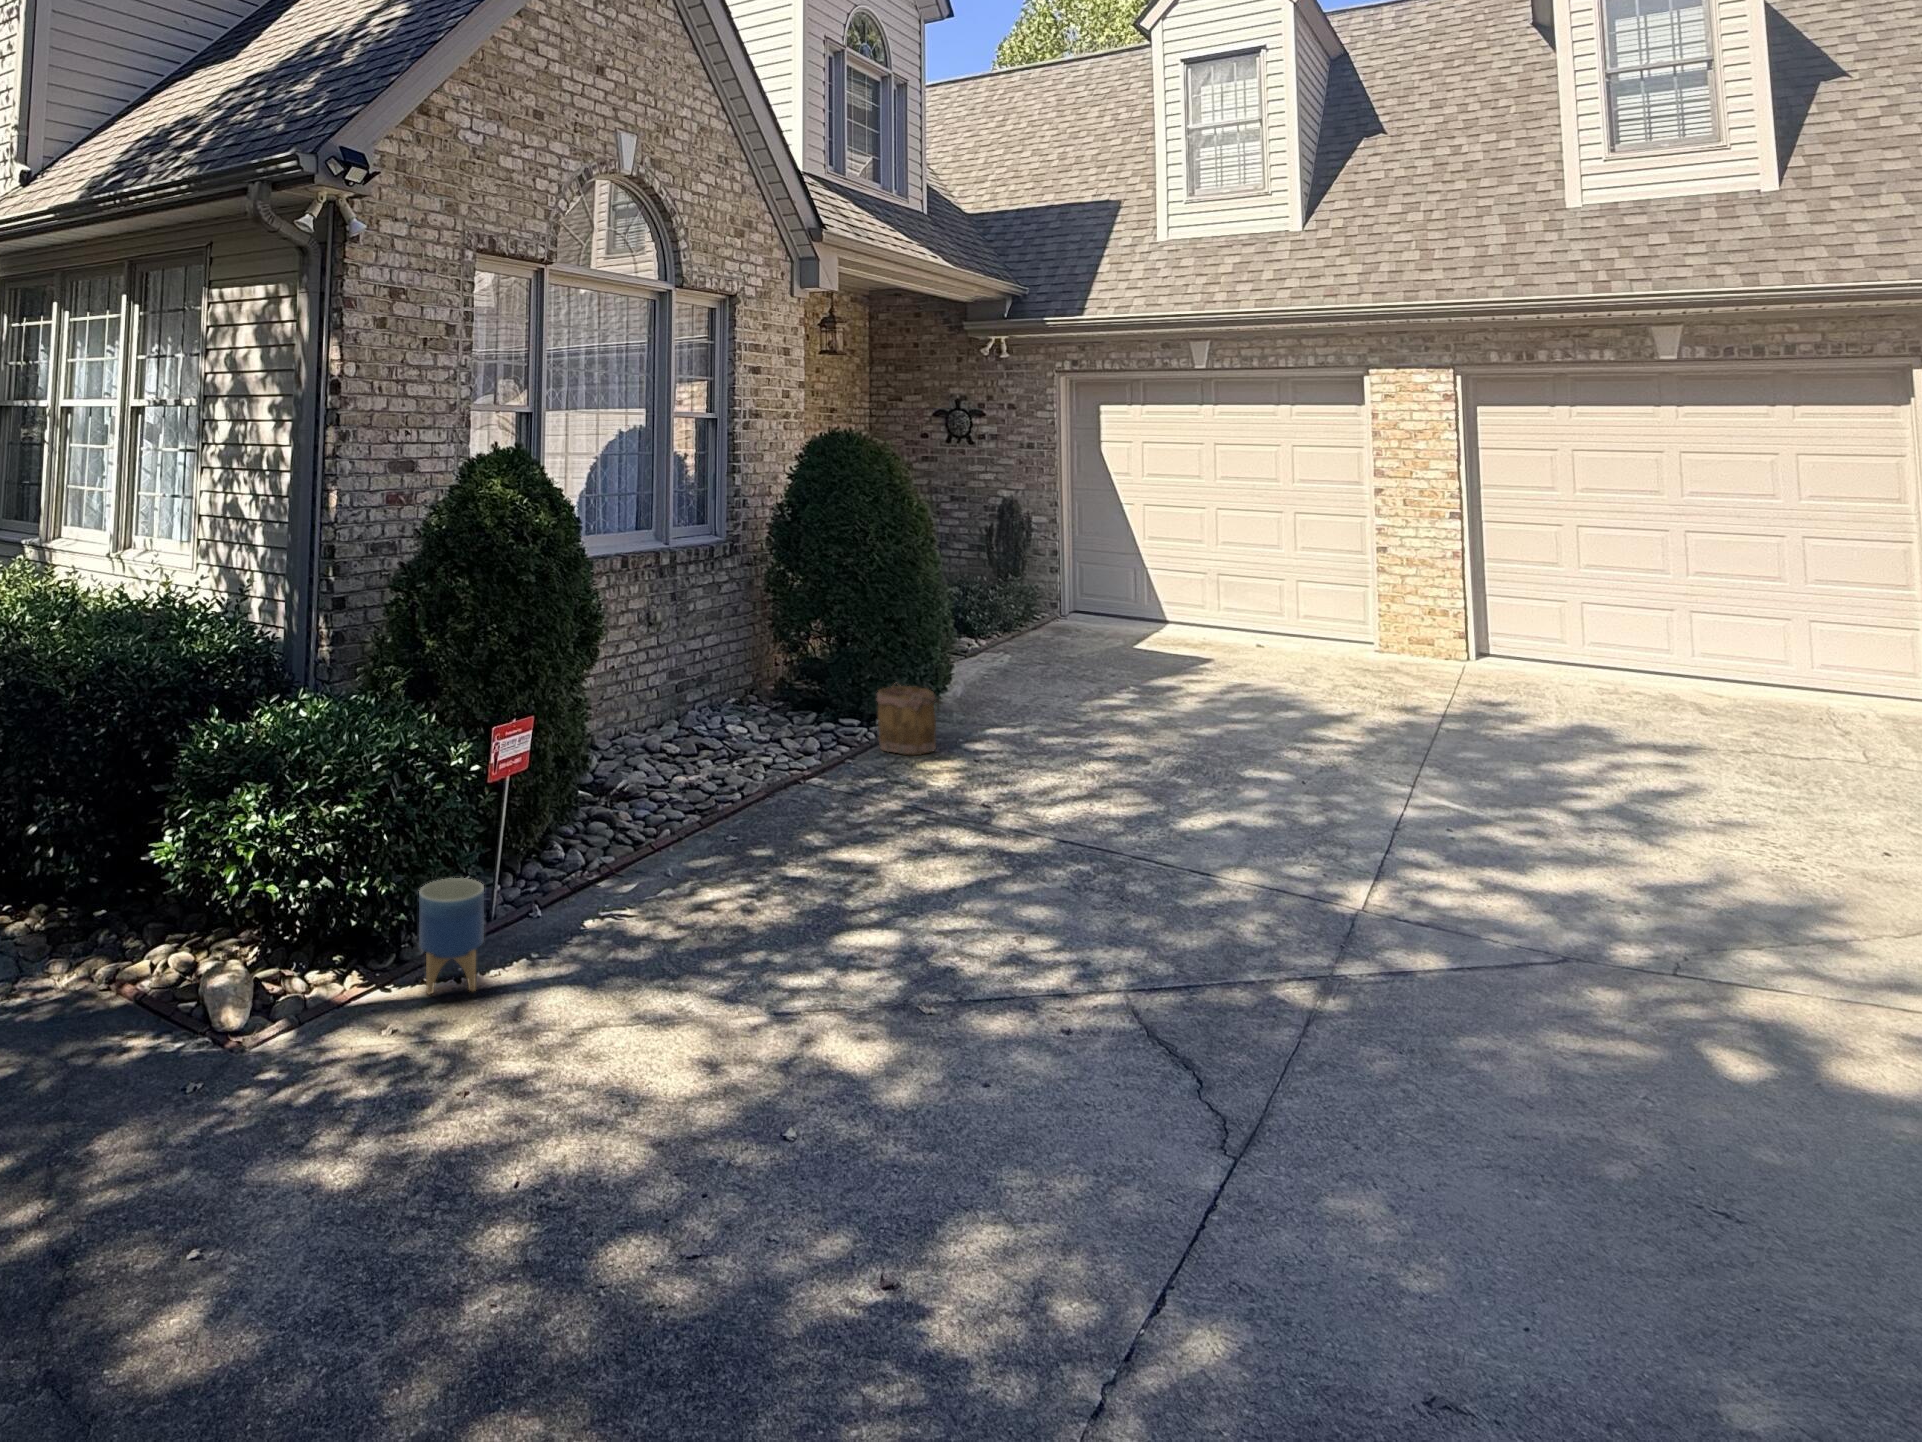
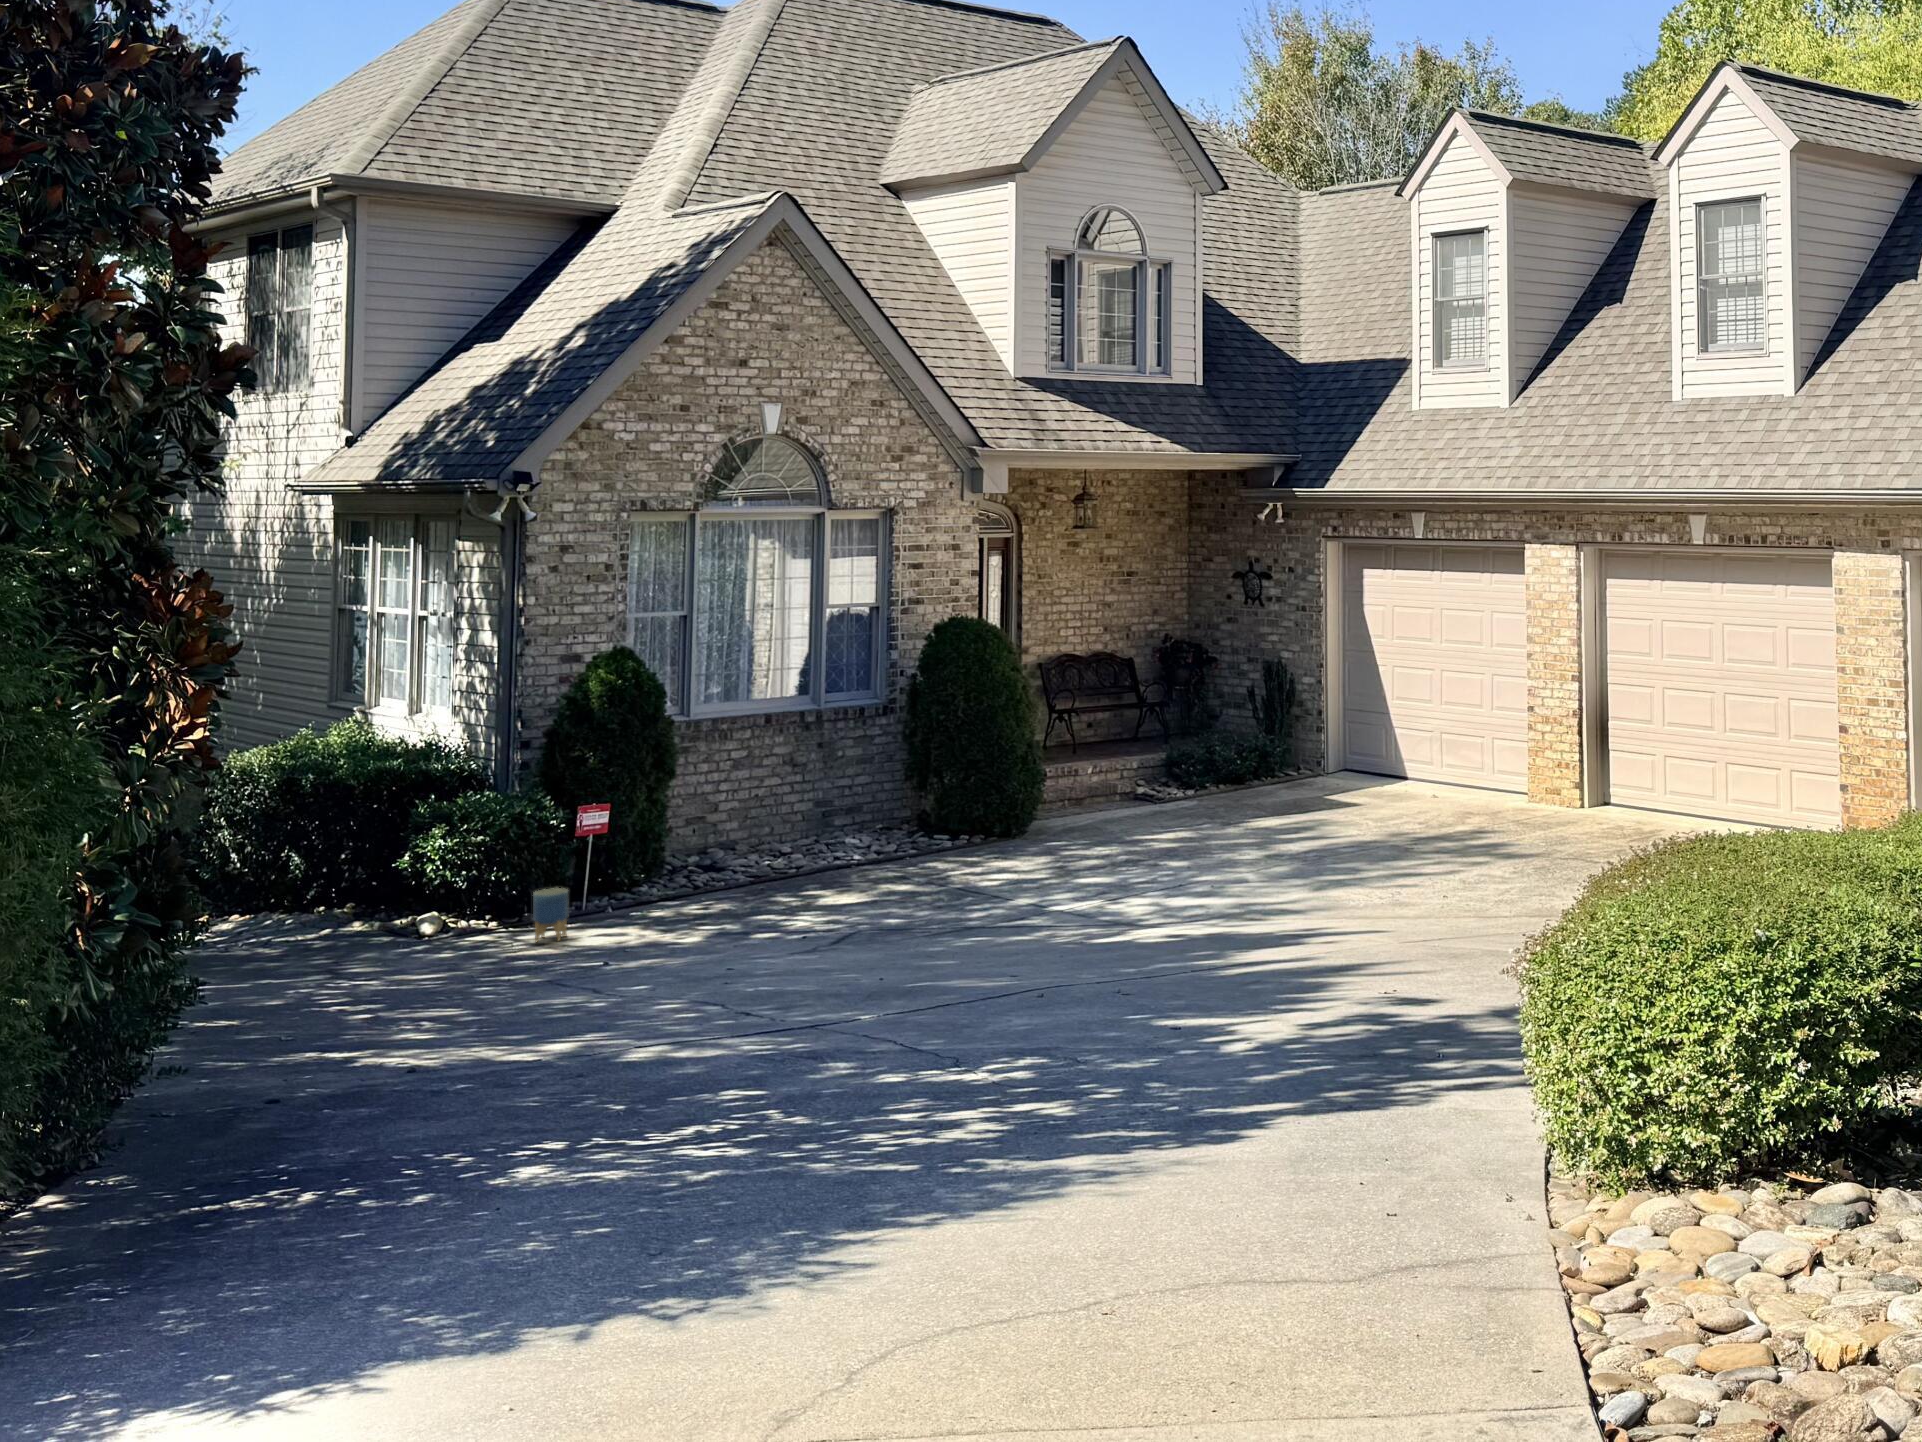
bucket: present [876,683,942,755] -> none [943,800,991,849]

